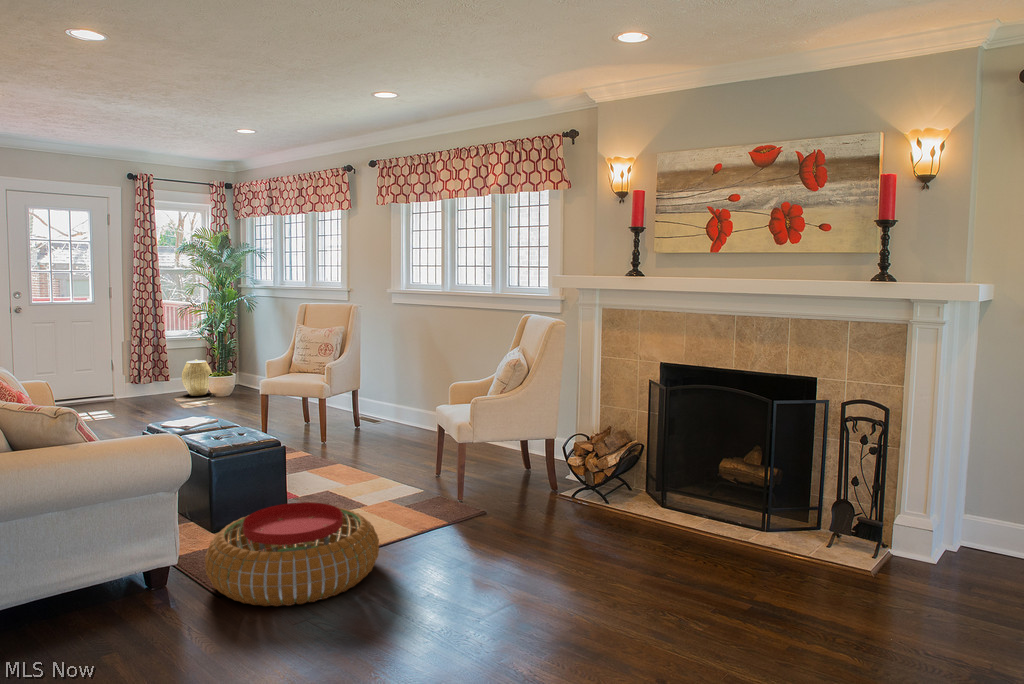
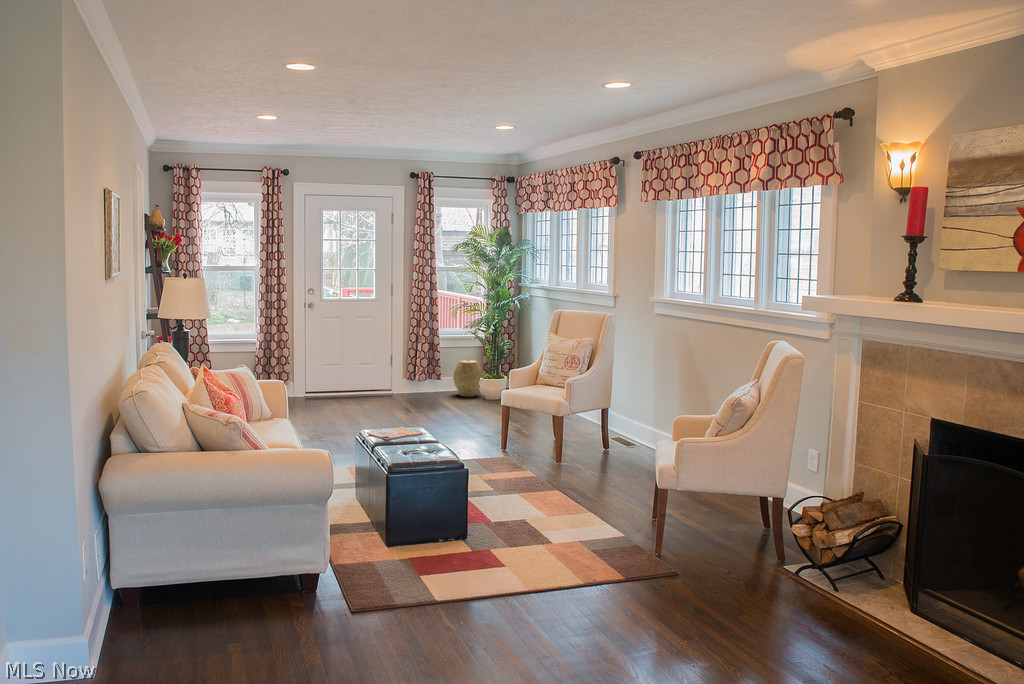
pouf: present [205,502,379,606] -> none [342,529,520,640]

